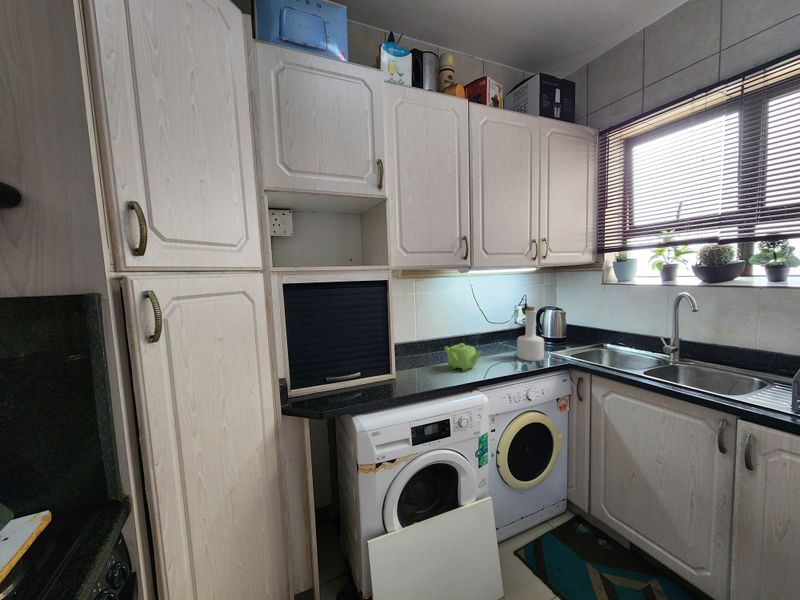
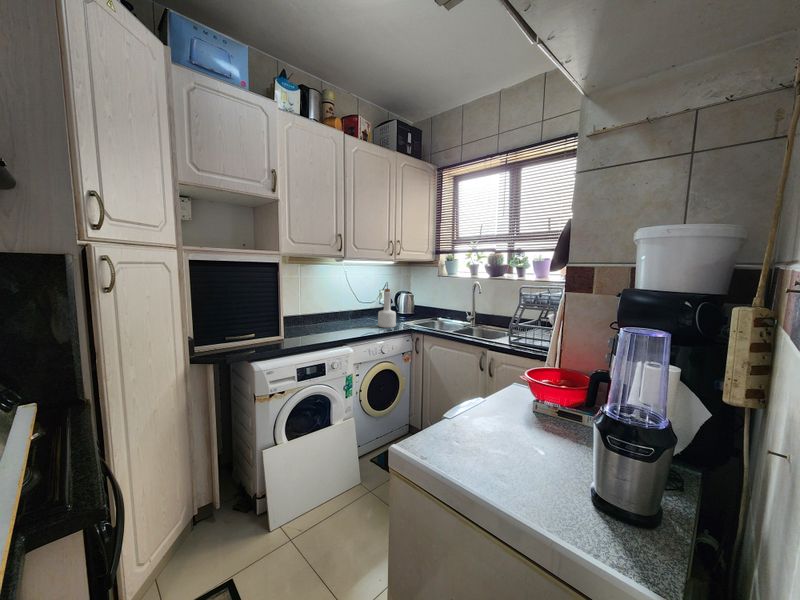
teapot: present [444,343,481,371] -> none [323,314,350,334]

